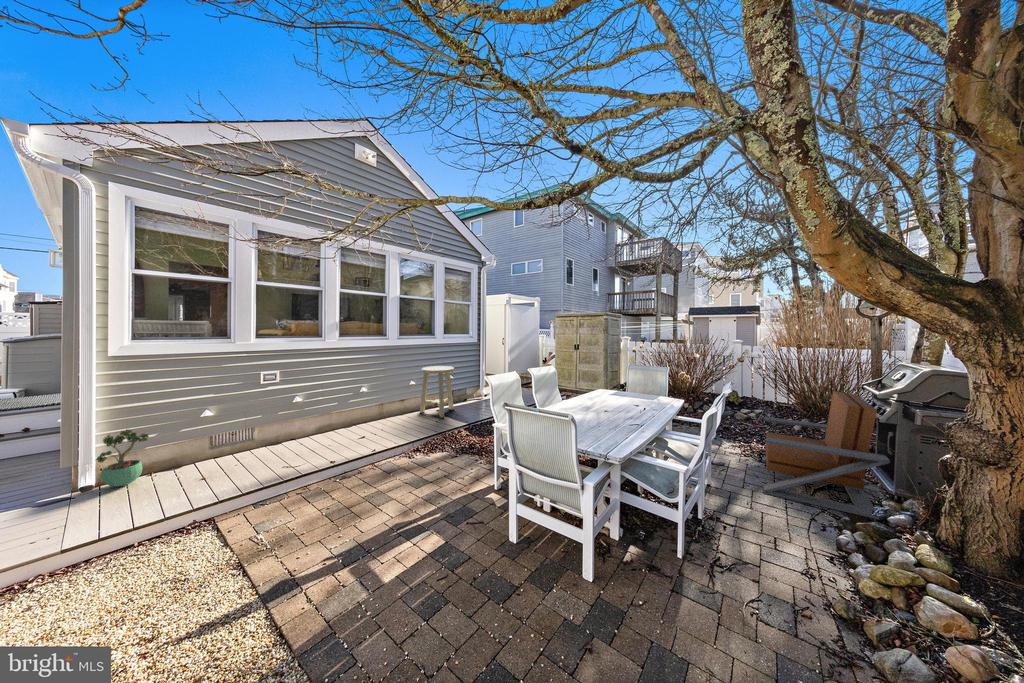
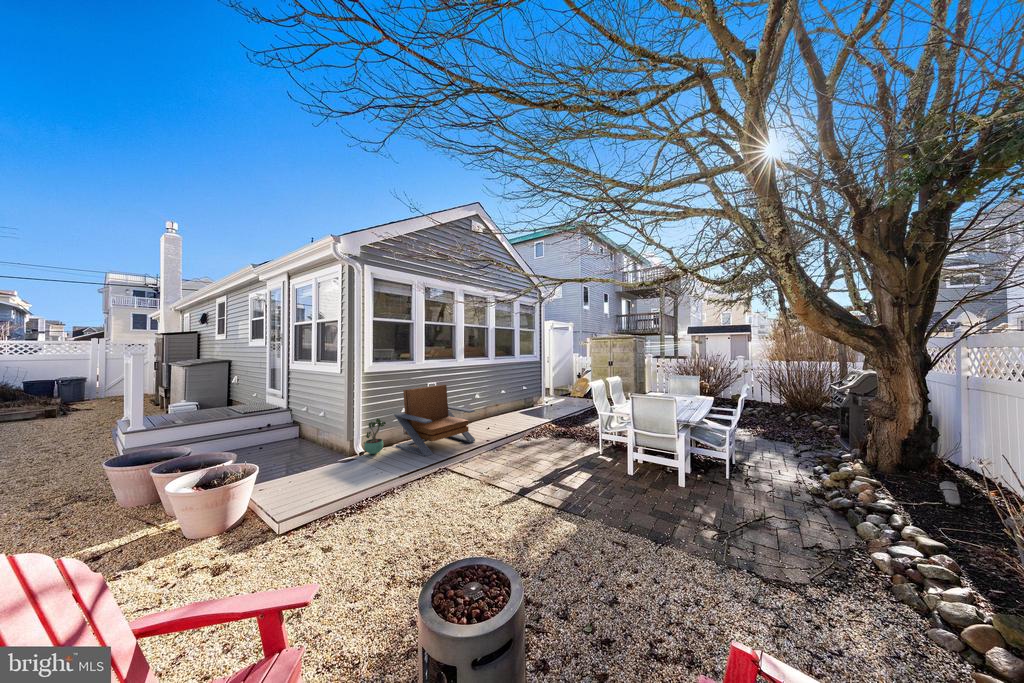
stool: present [420,366,454,418] -> none [508,379,534,417]
lounge chair: present [762,391,890,519] -> present [394,385,475,457]

